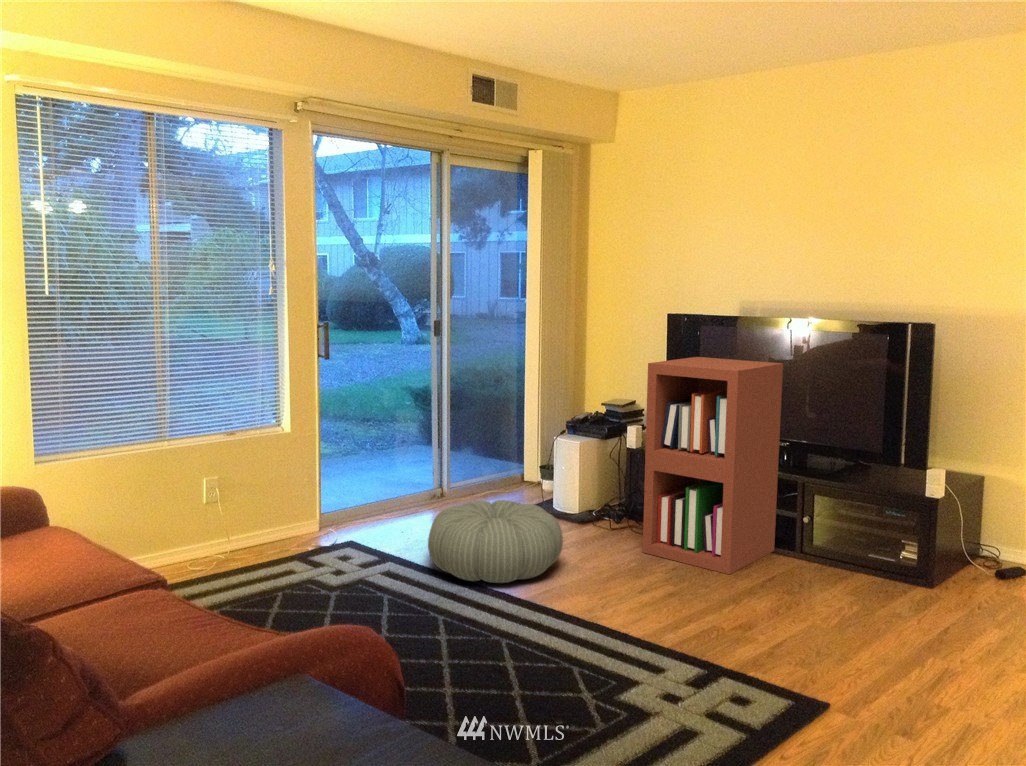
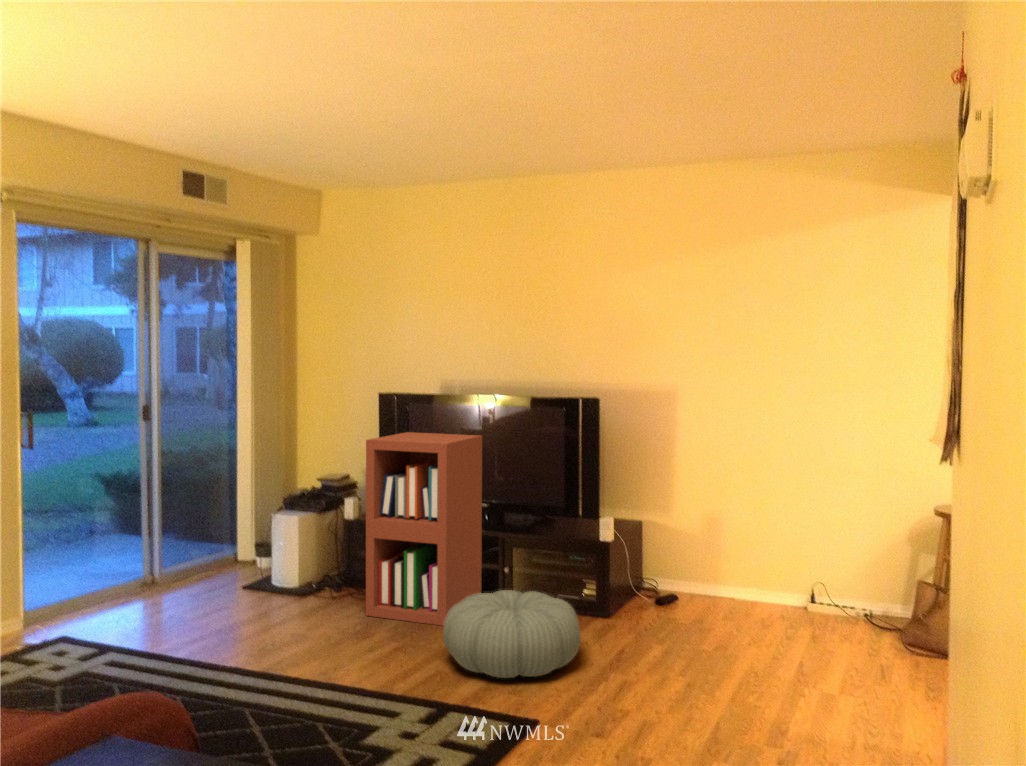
pouf: present [428,500,563,583] -> present [443,590,581,678]

